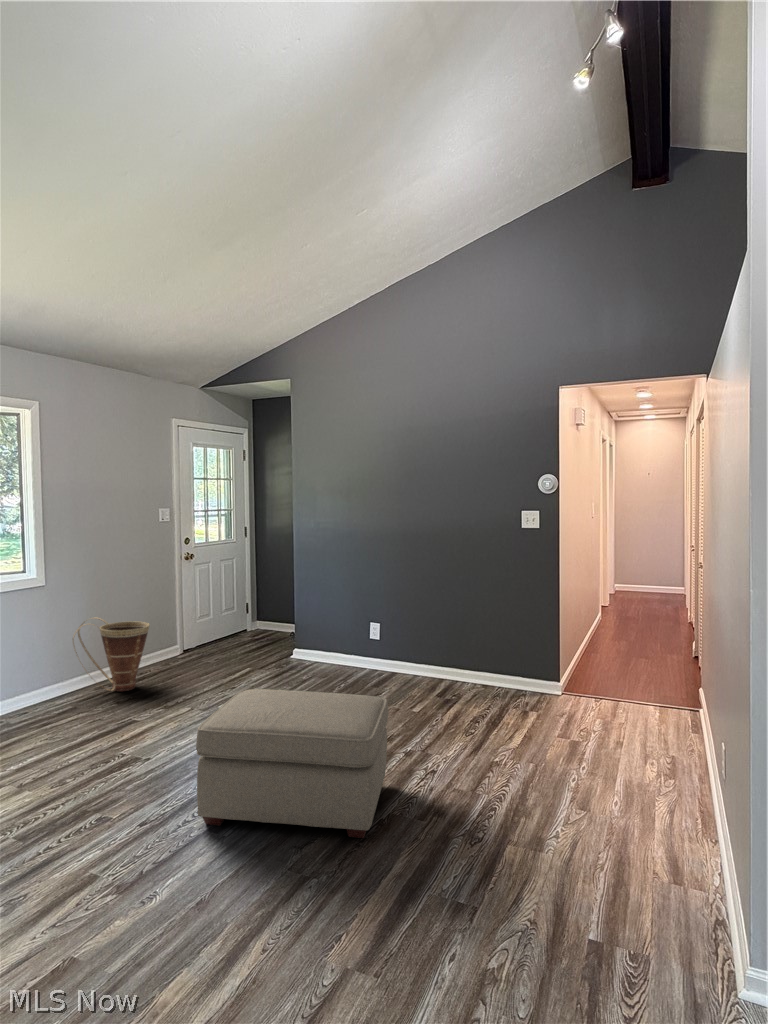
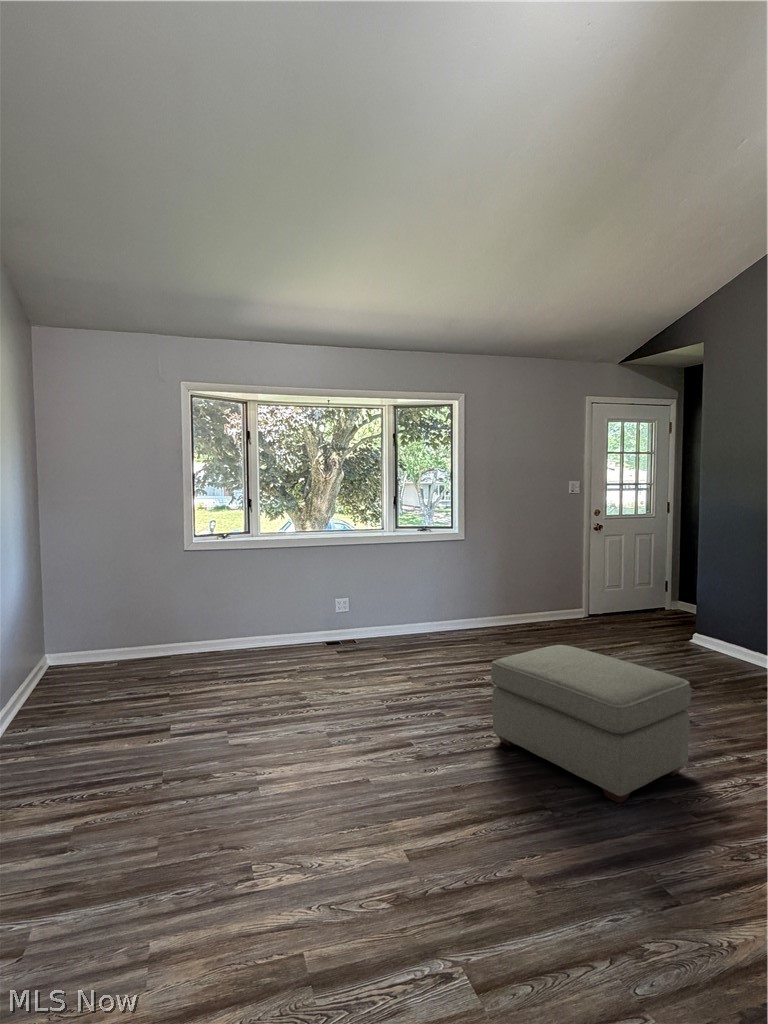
basket: present [73,618,149,691] -> none [482,574,541,637]

